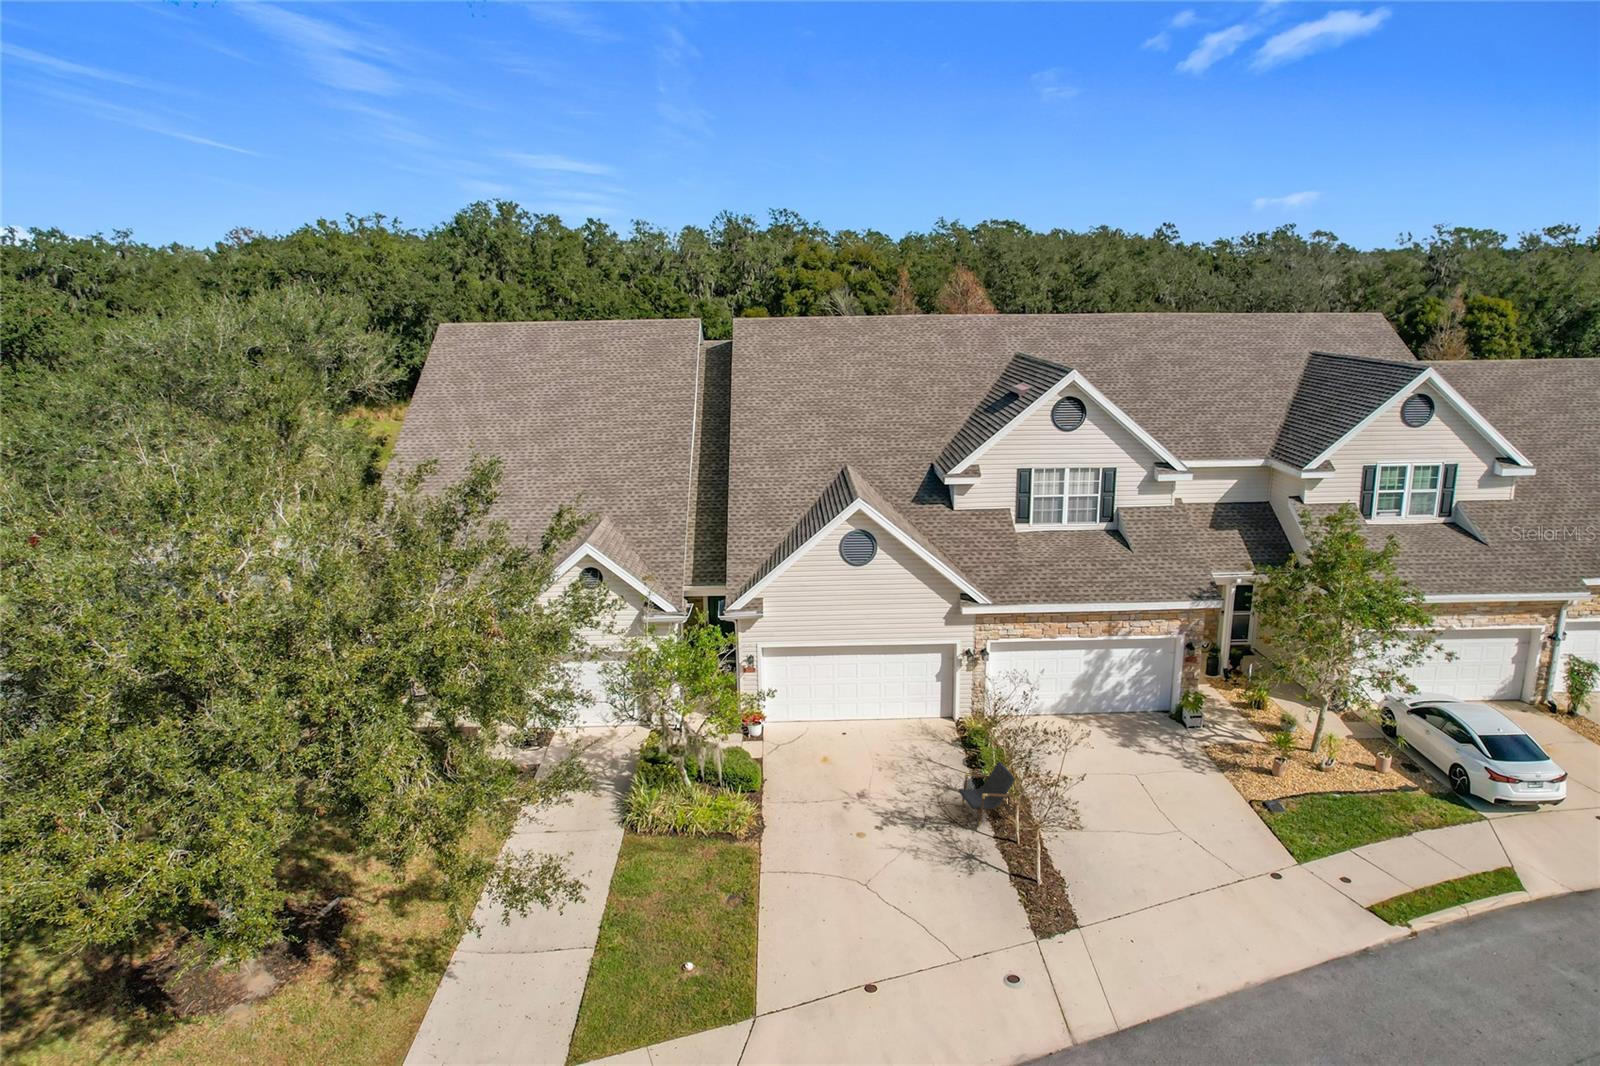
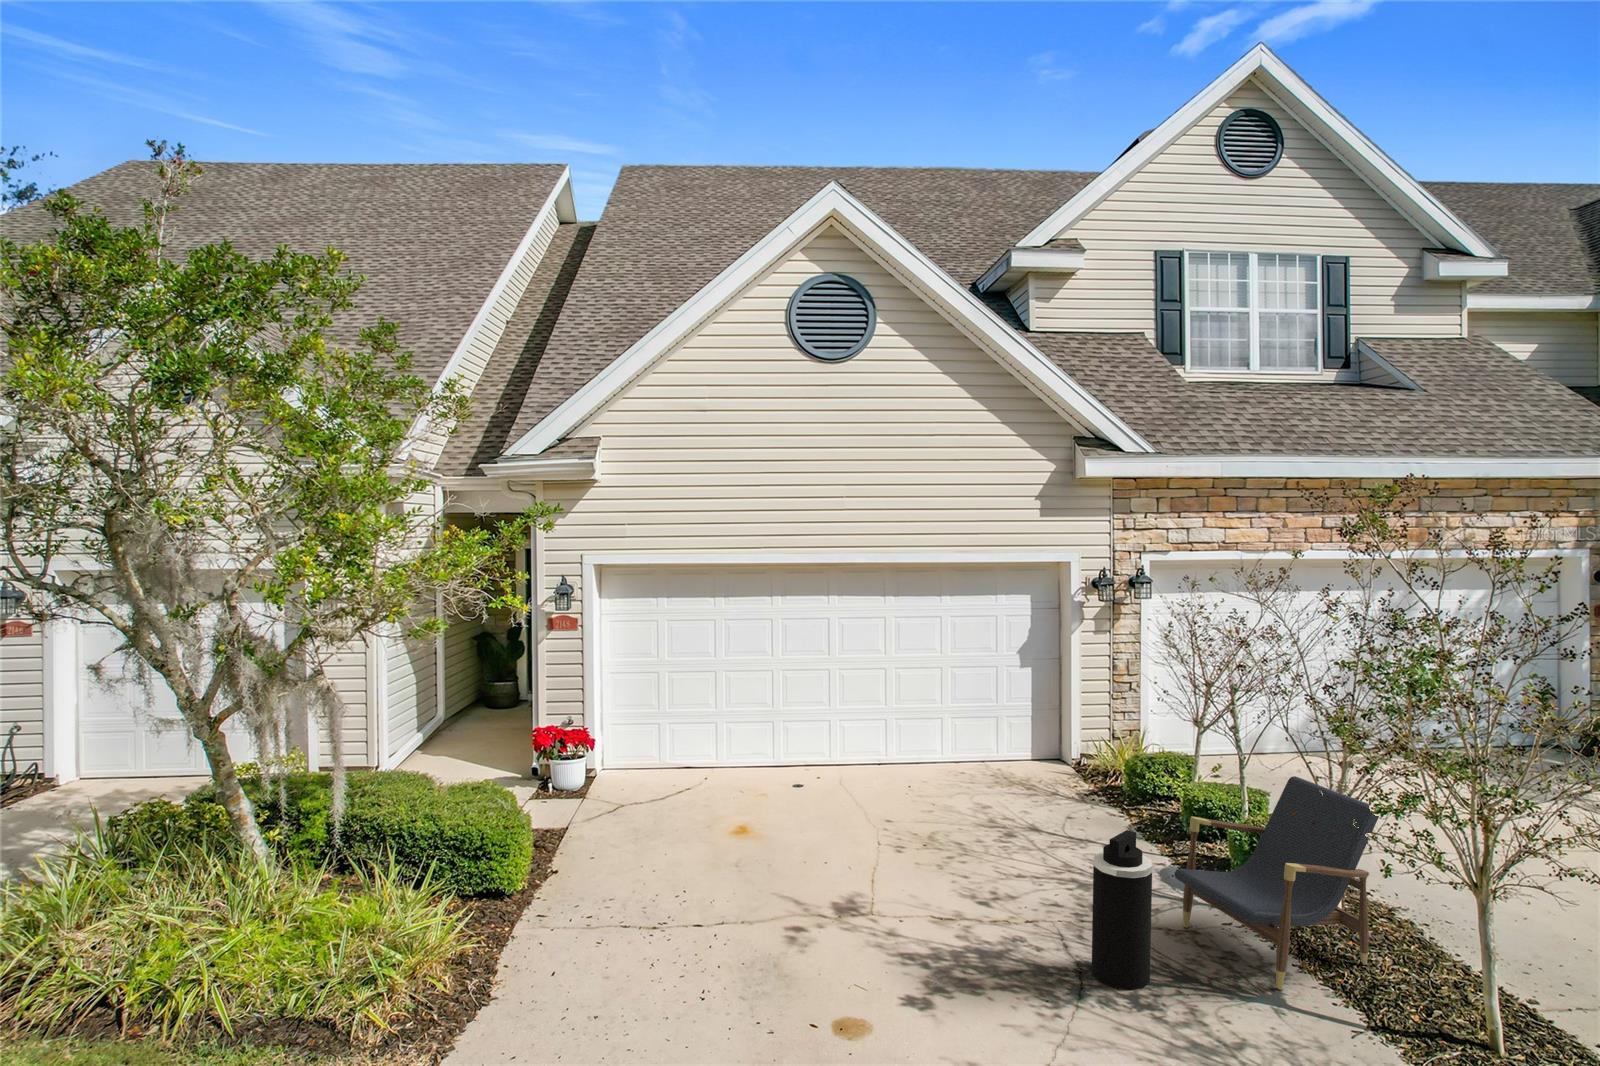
trash can: none [929,782,946,825] -> present [1092,830,1152,990]

